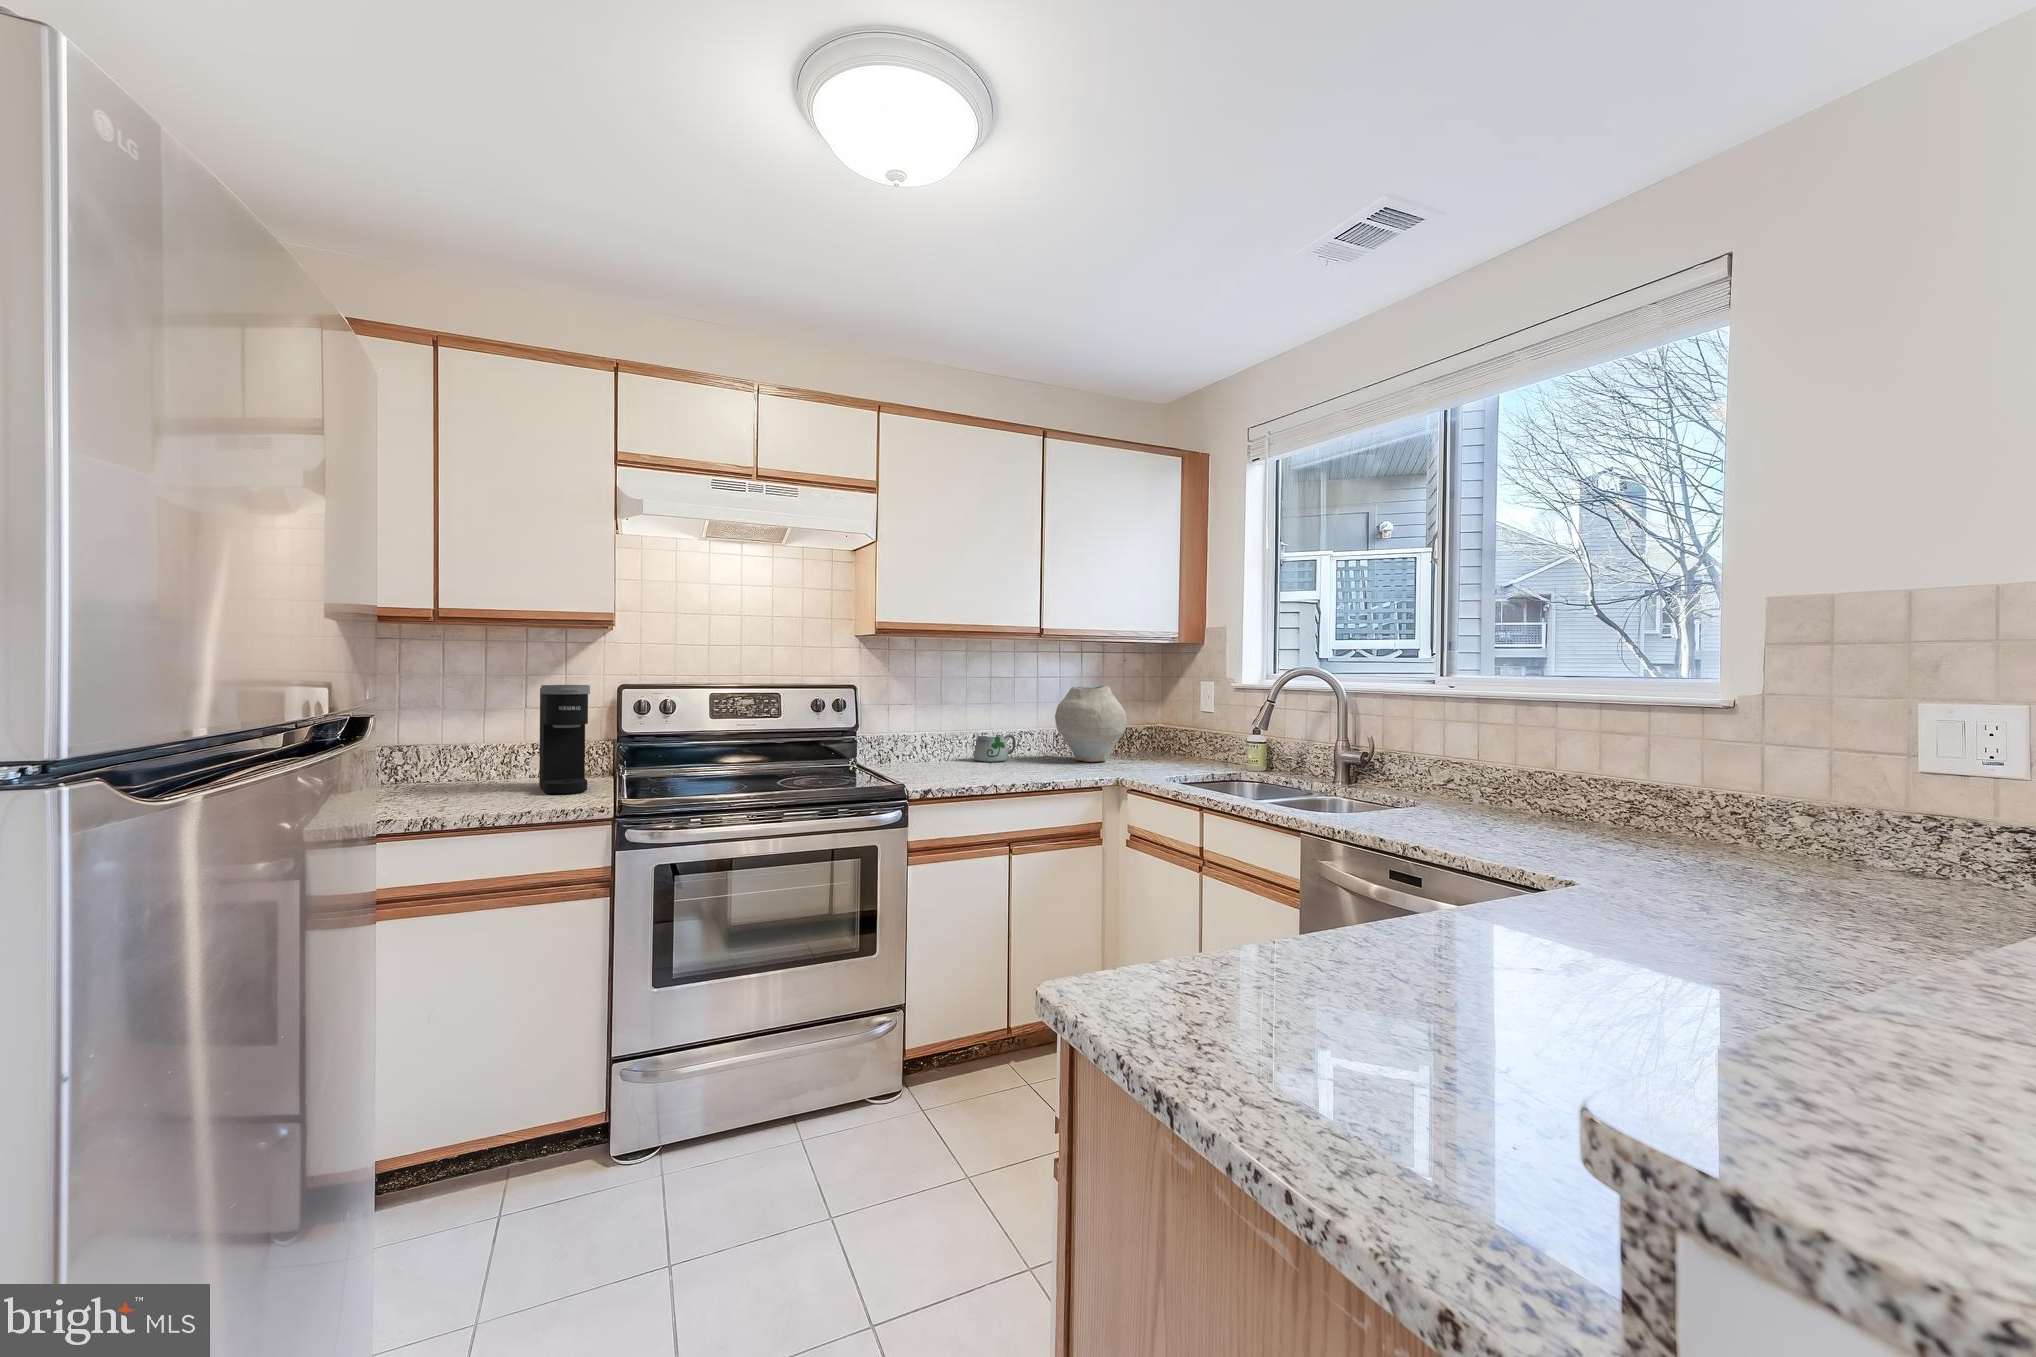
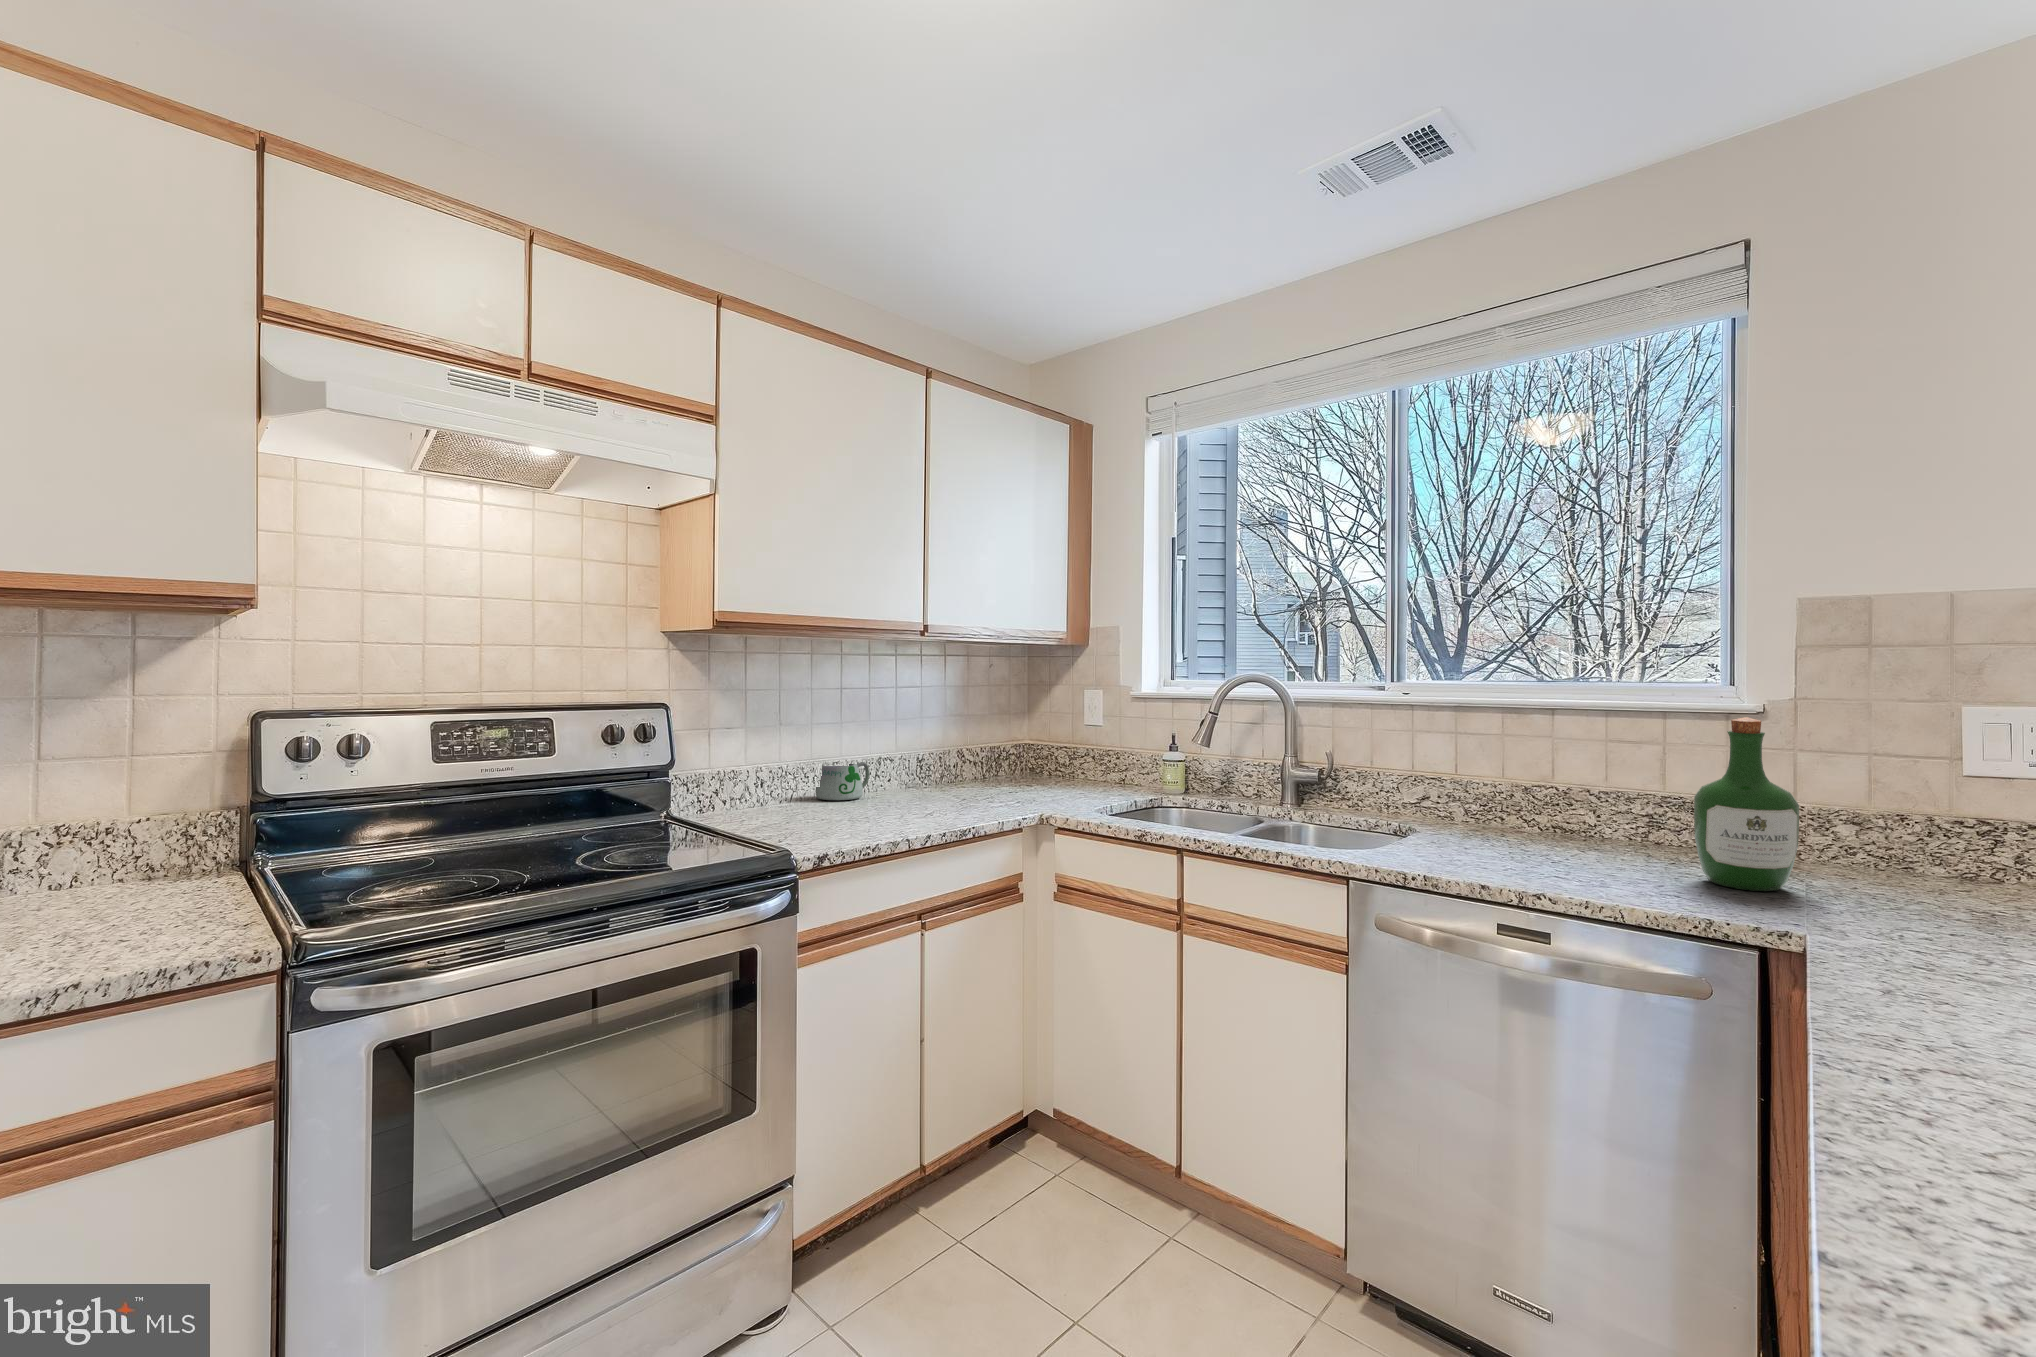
coffee maker: present [539,685,590,794] -> none [81,712,213,927]
vase: present [1055,686,1127,762] -> none [920,695,1010,793]
wine bottle: none [1590,707,1683,864] -> present [1694,717,1799,891]

